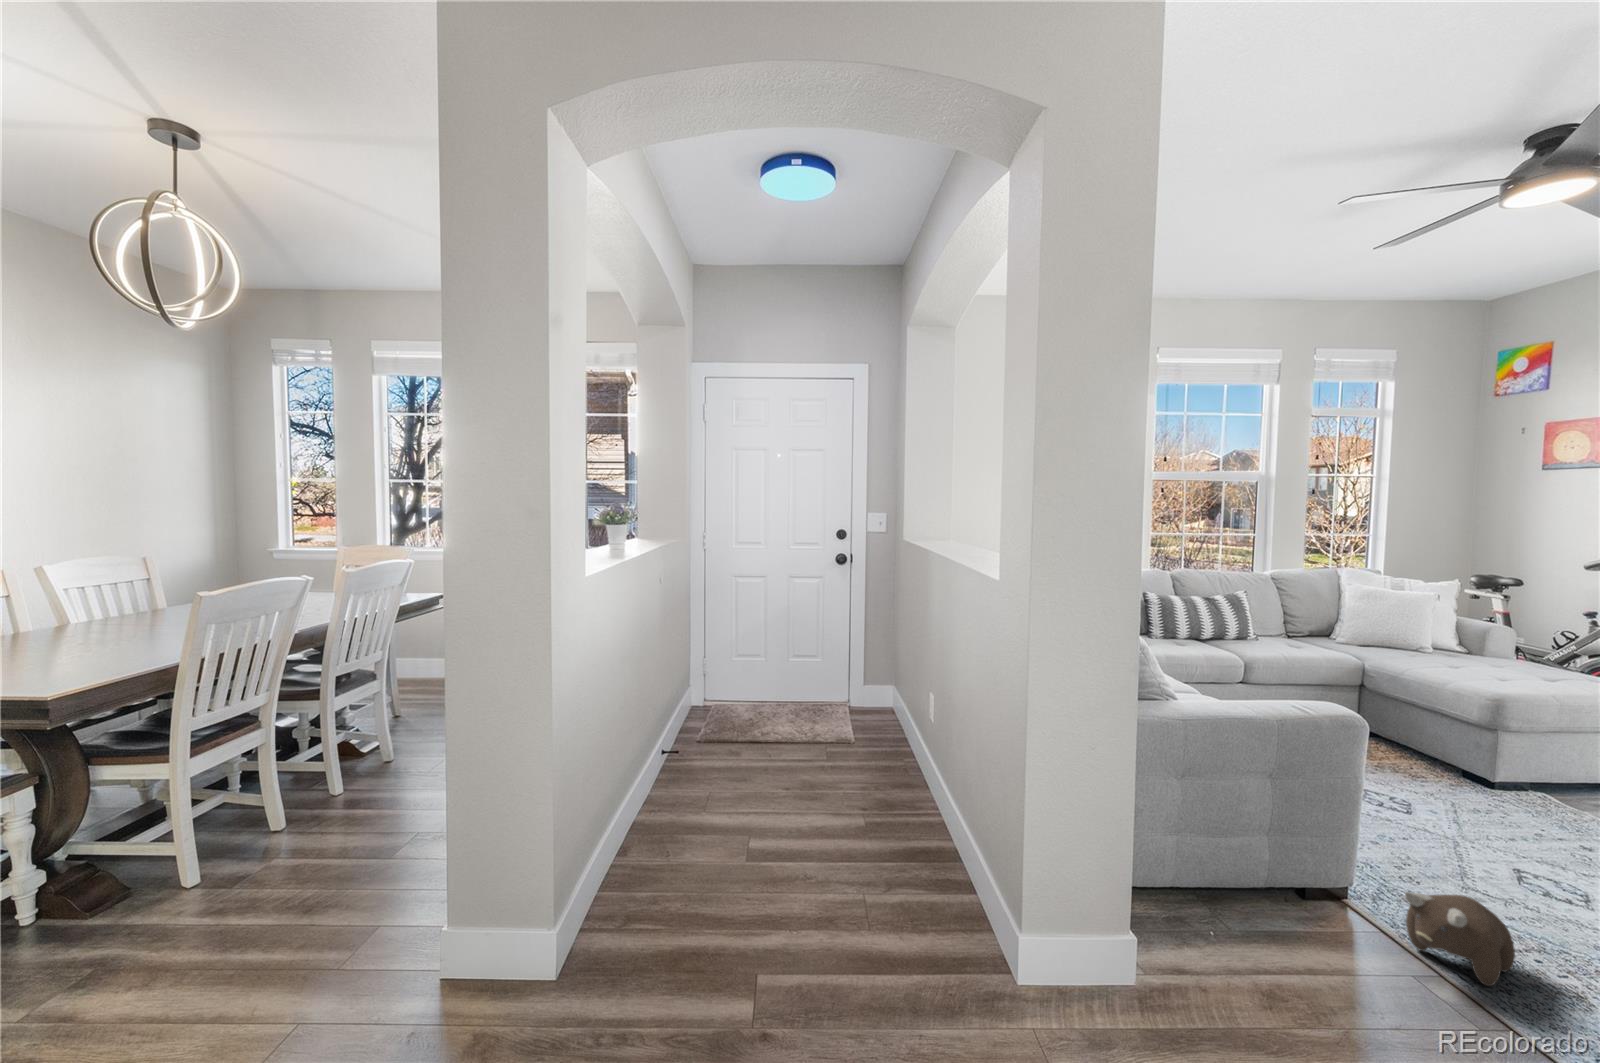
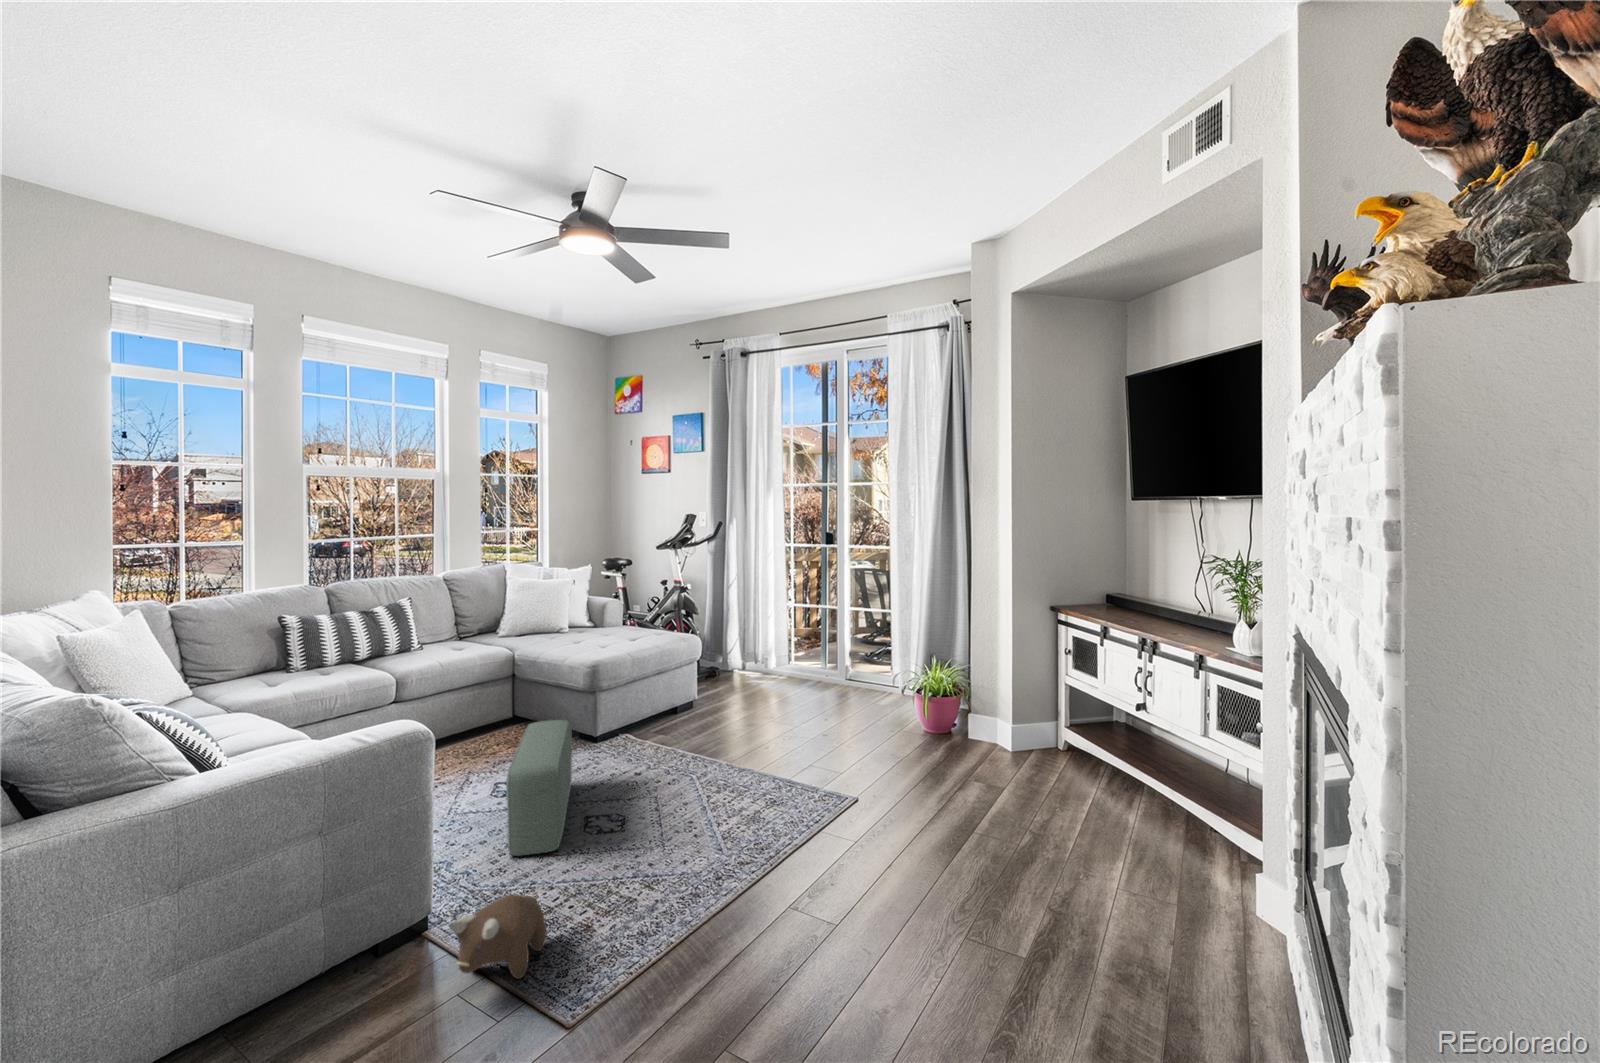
pouf: none [1412,738,1493,882] -> present [506,720,572,856]

